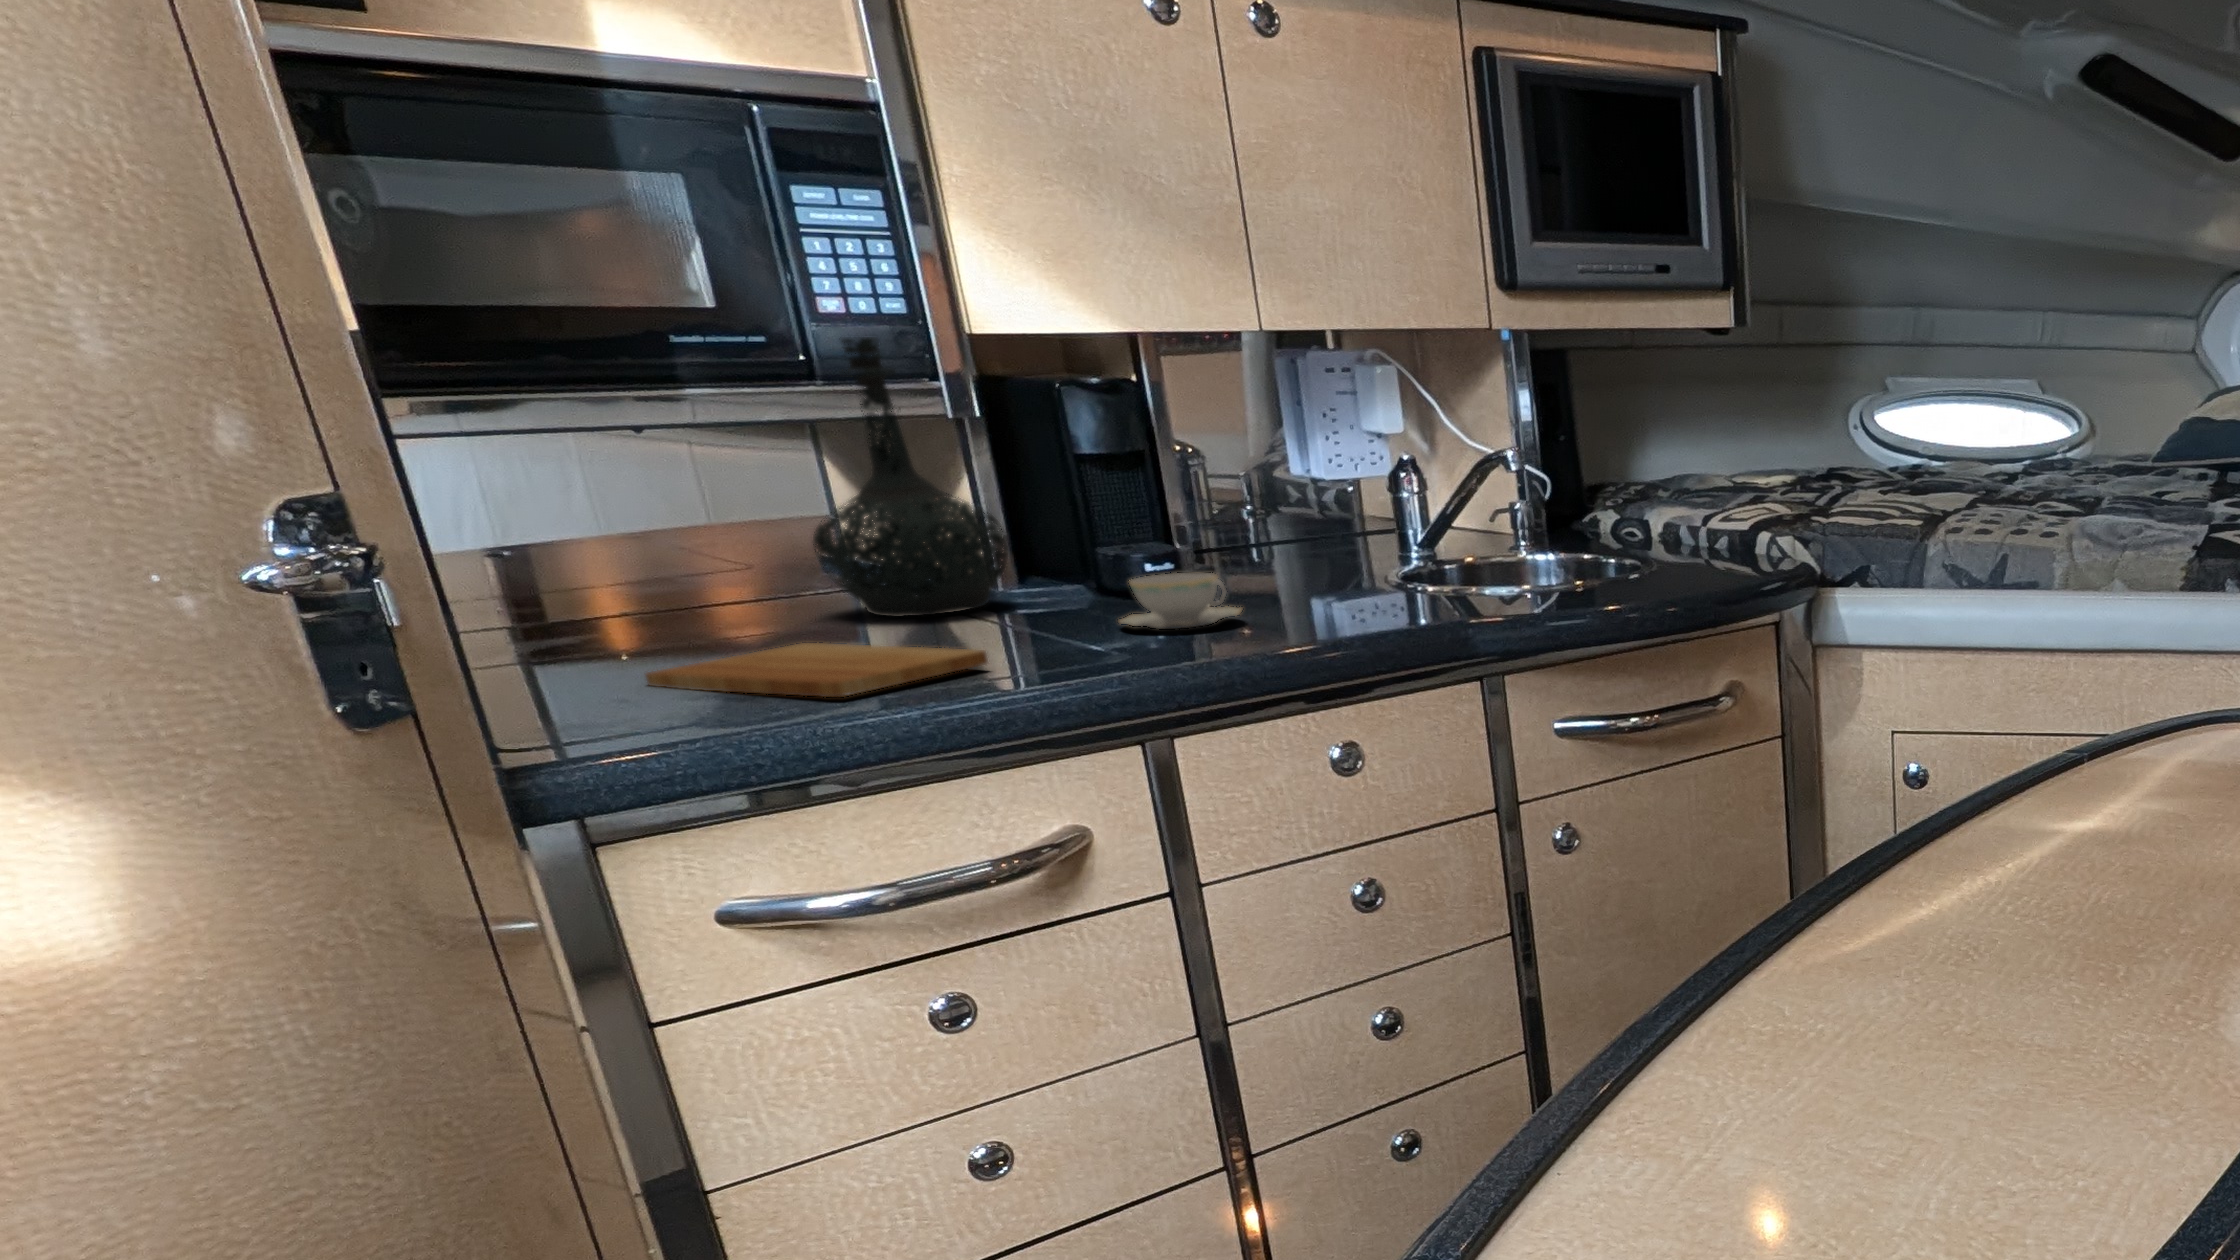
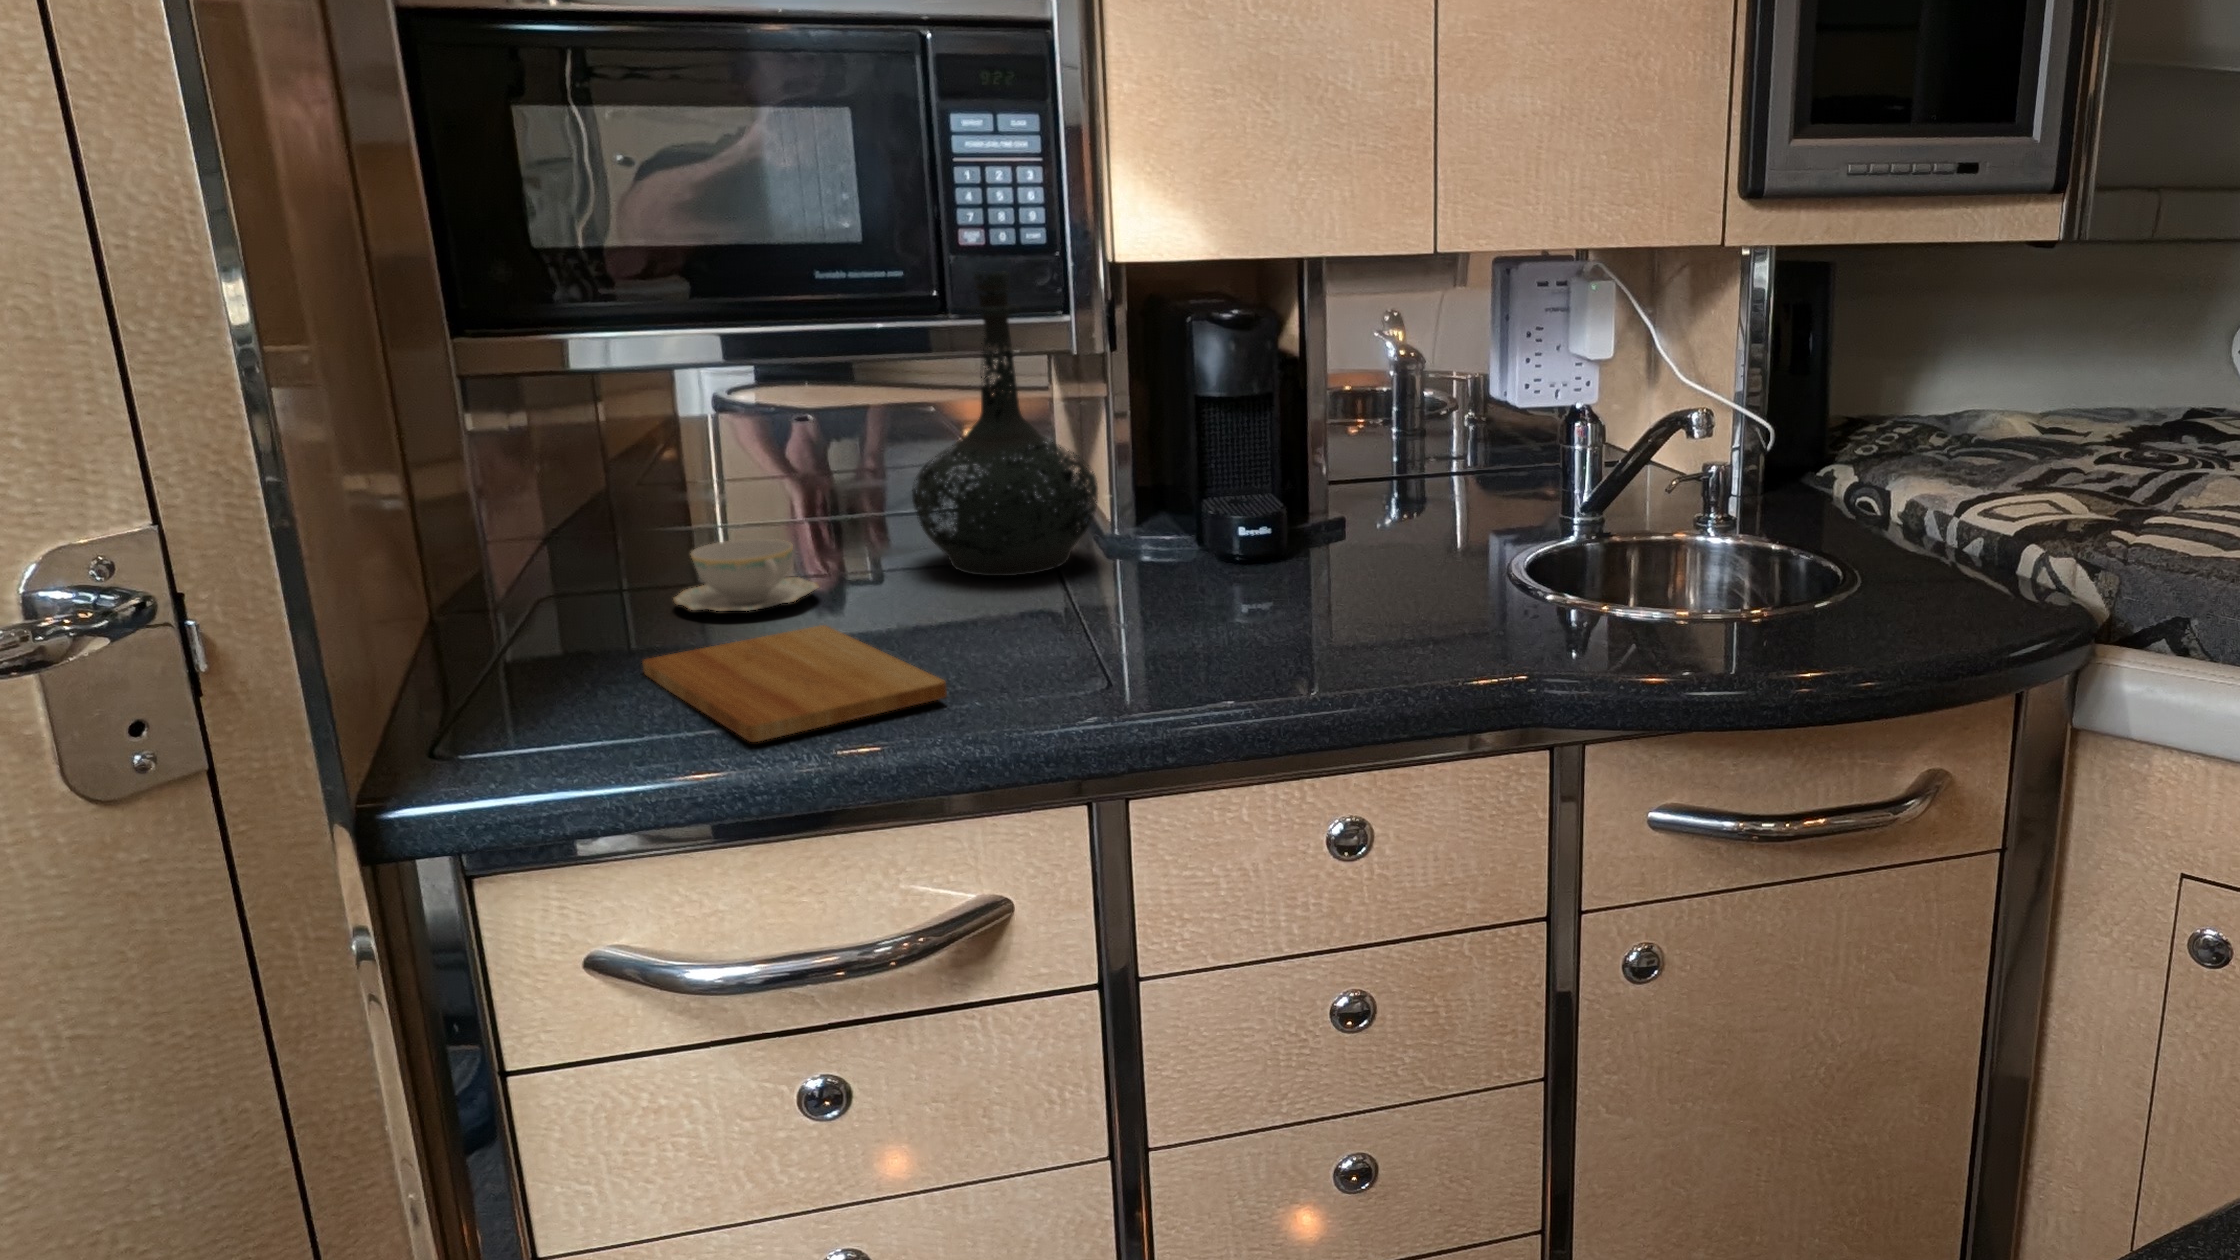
teacup: present [1120,573,1242,629] -> present [674,539,820,611]

